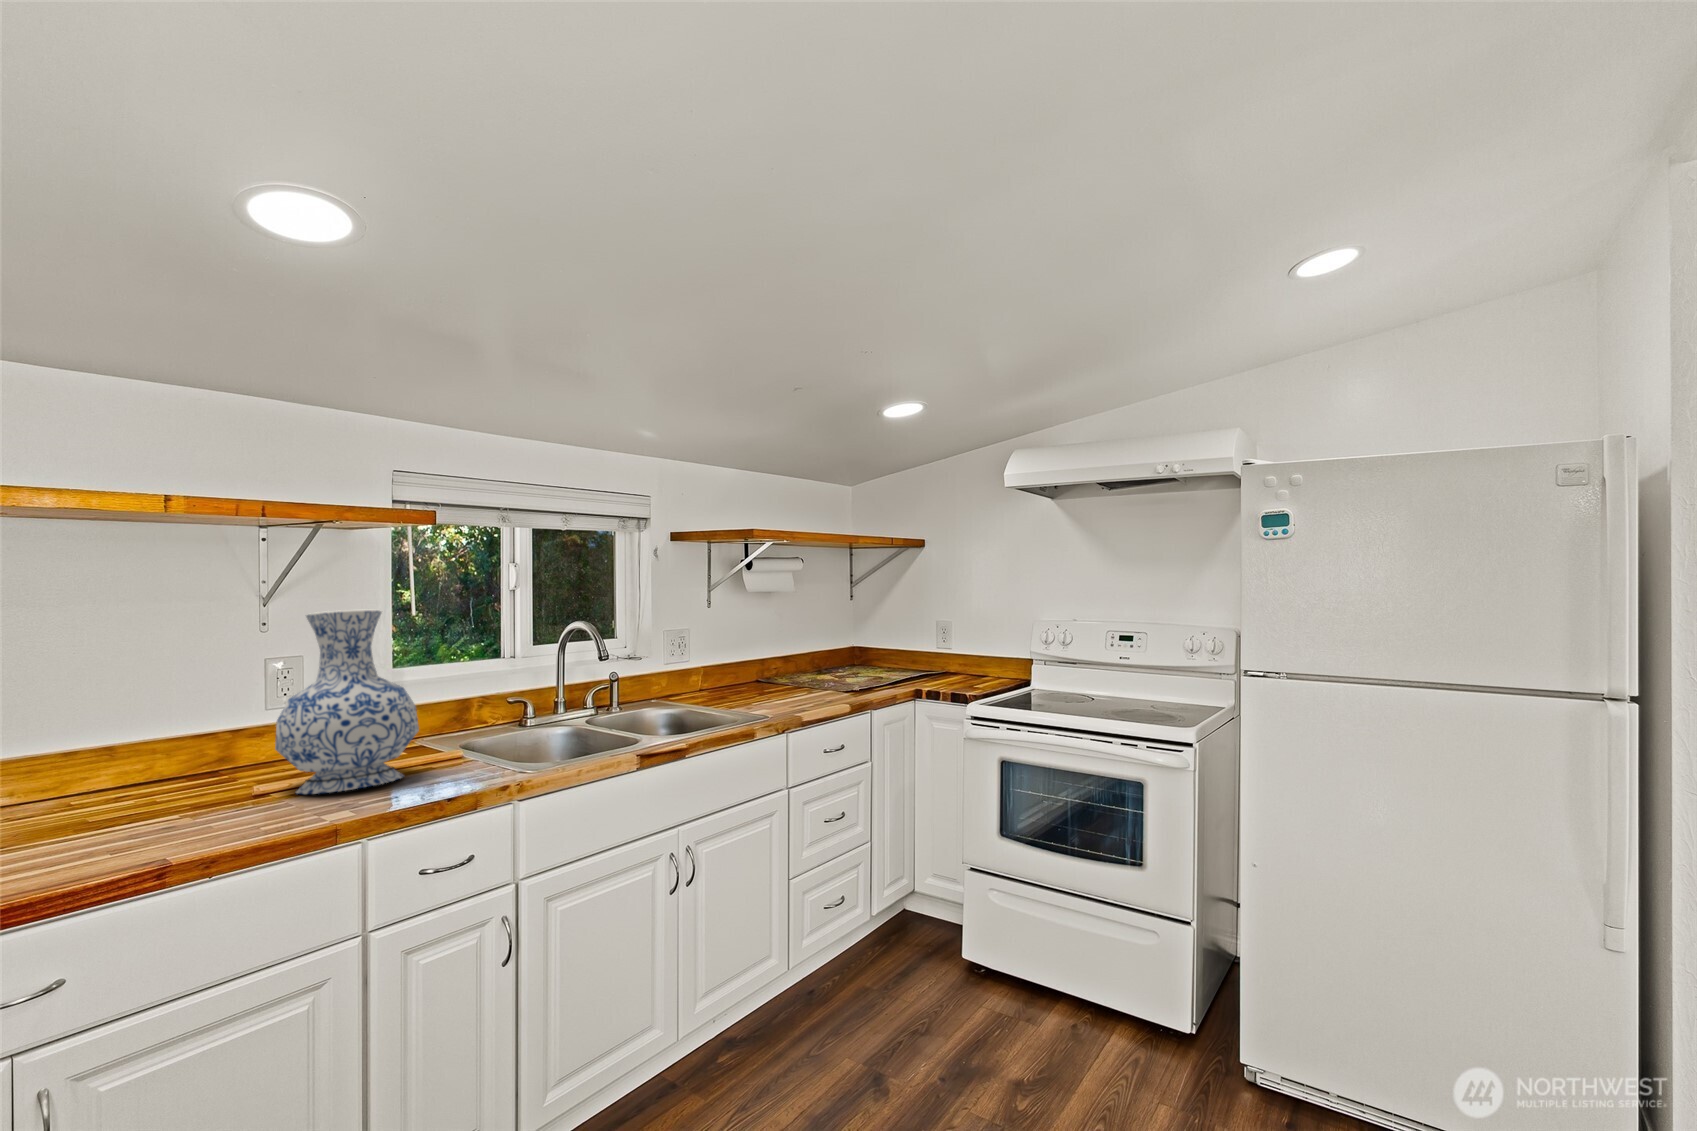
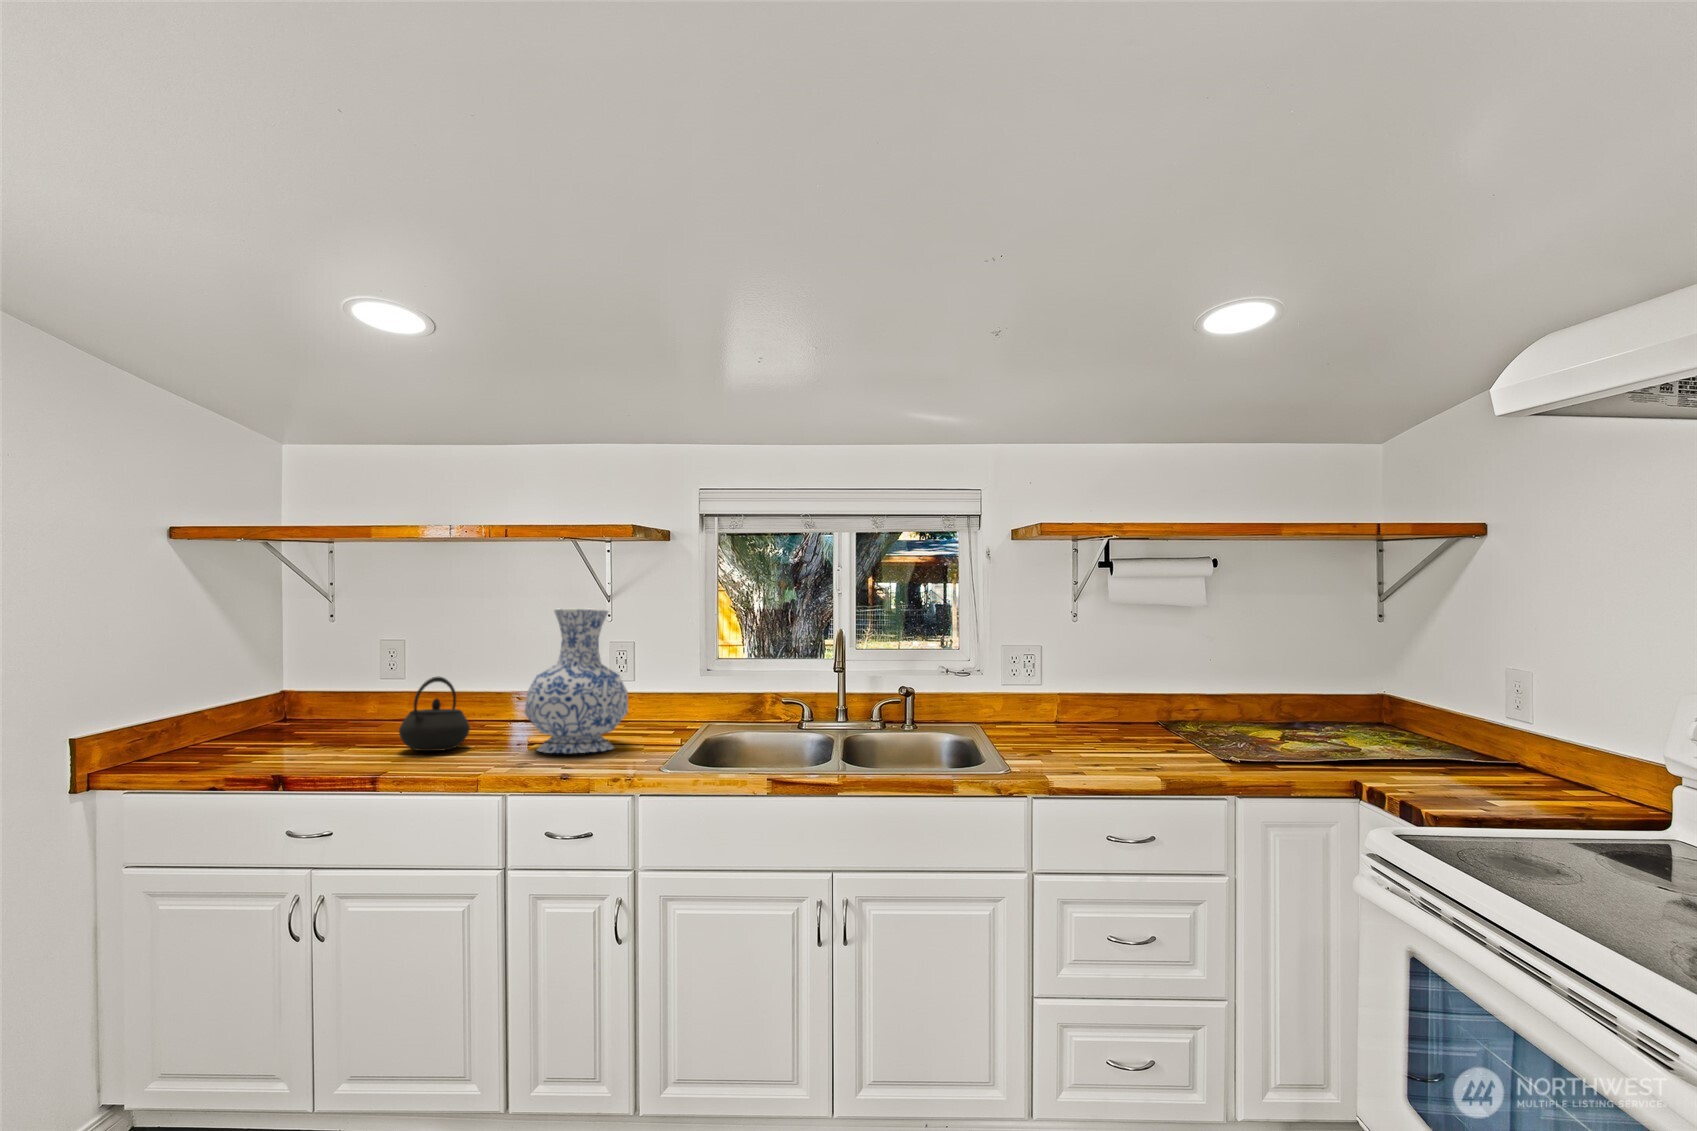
kettle: none [63,721,191,837] -> present [399,677,470,751]

